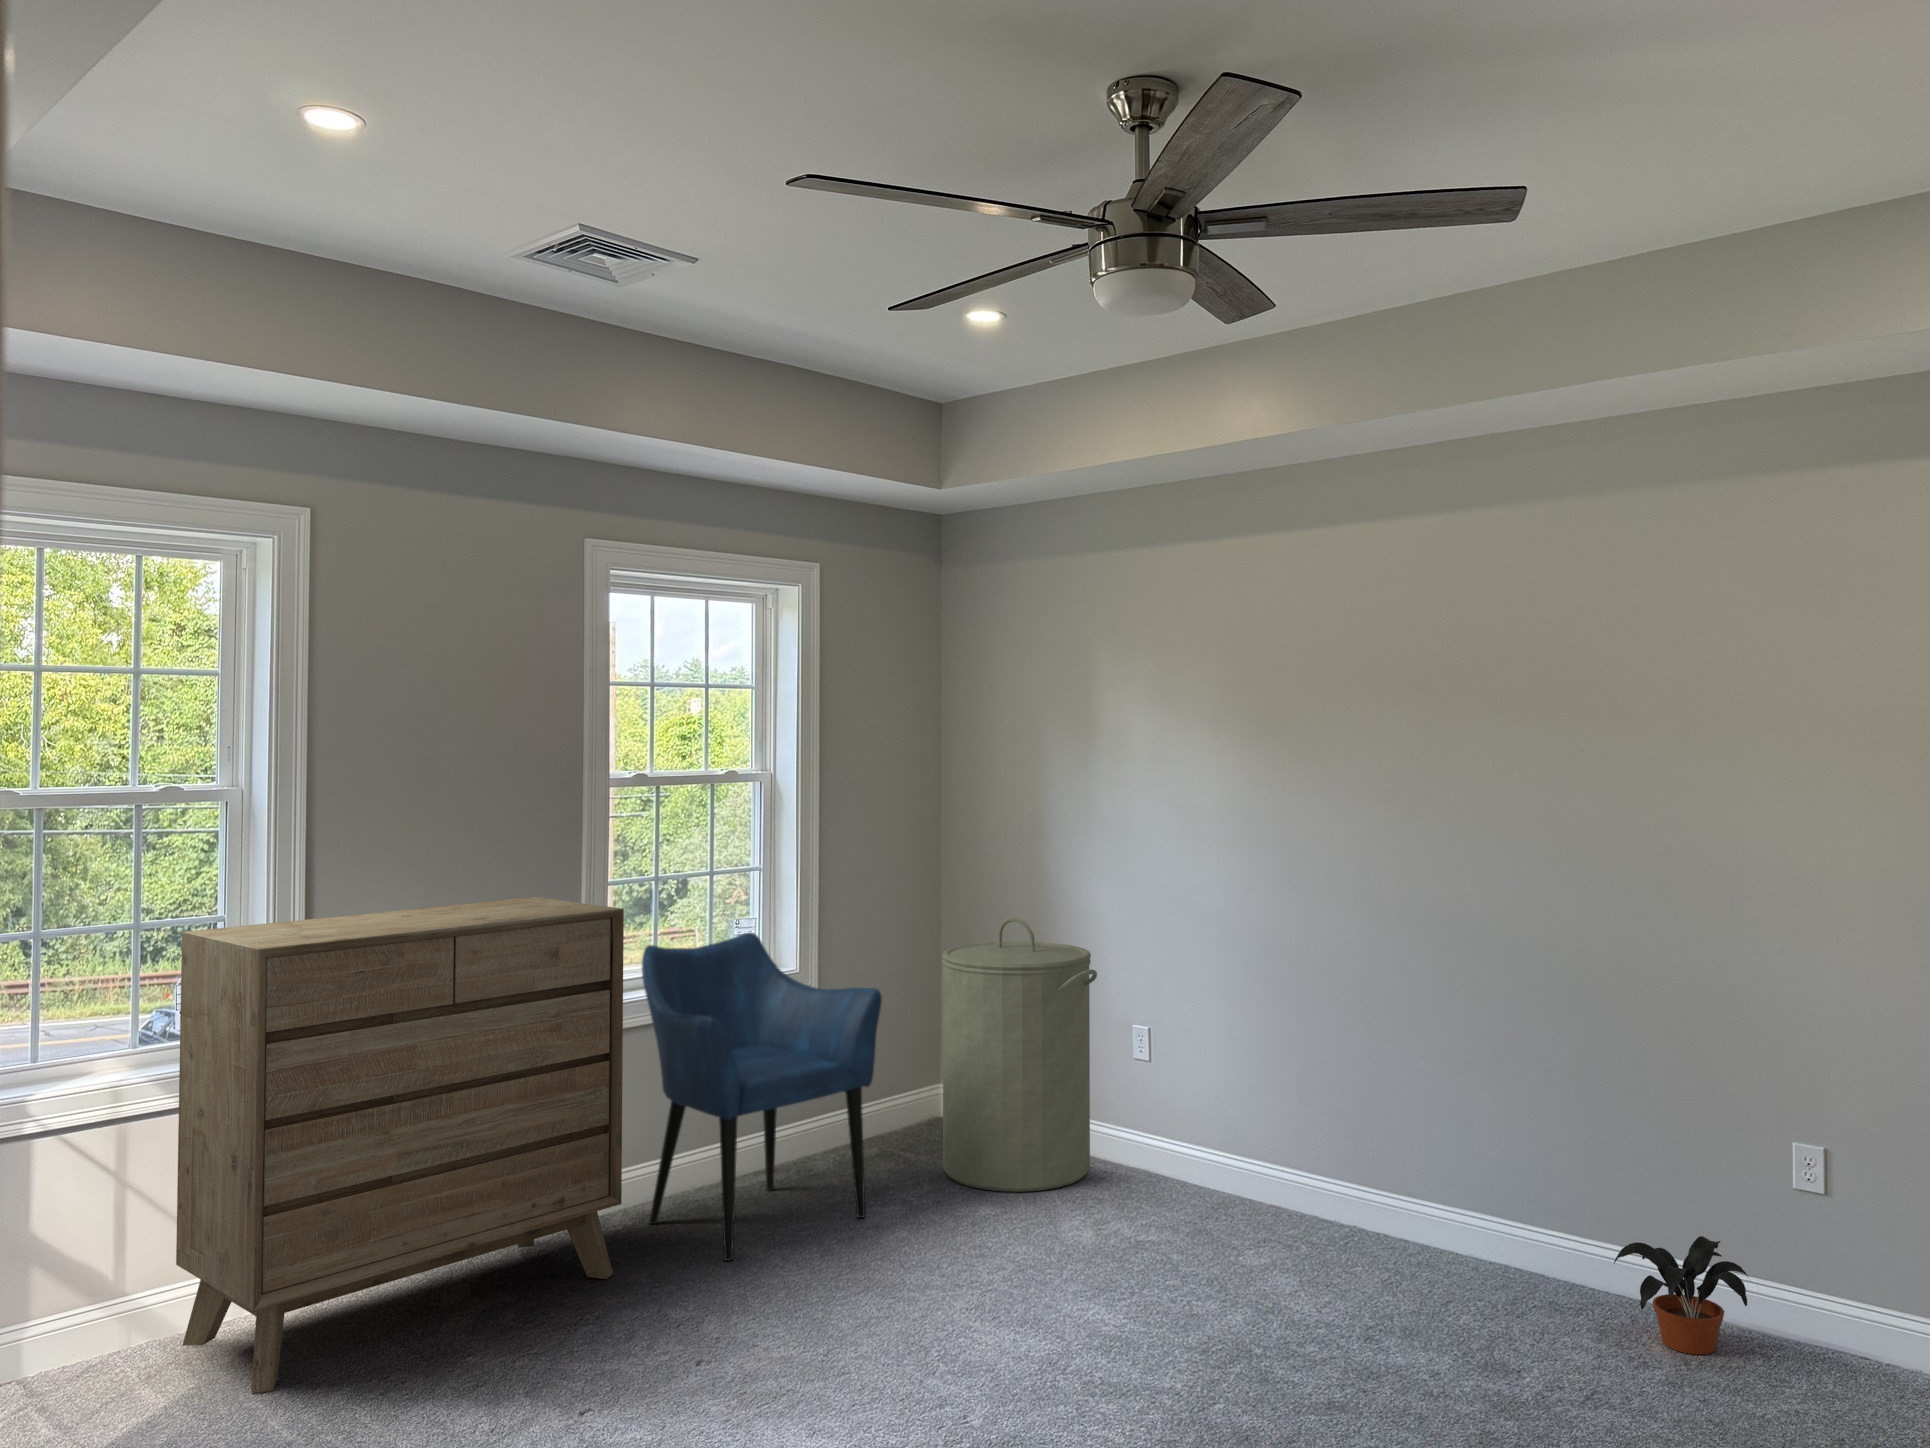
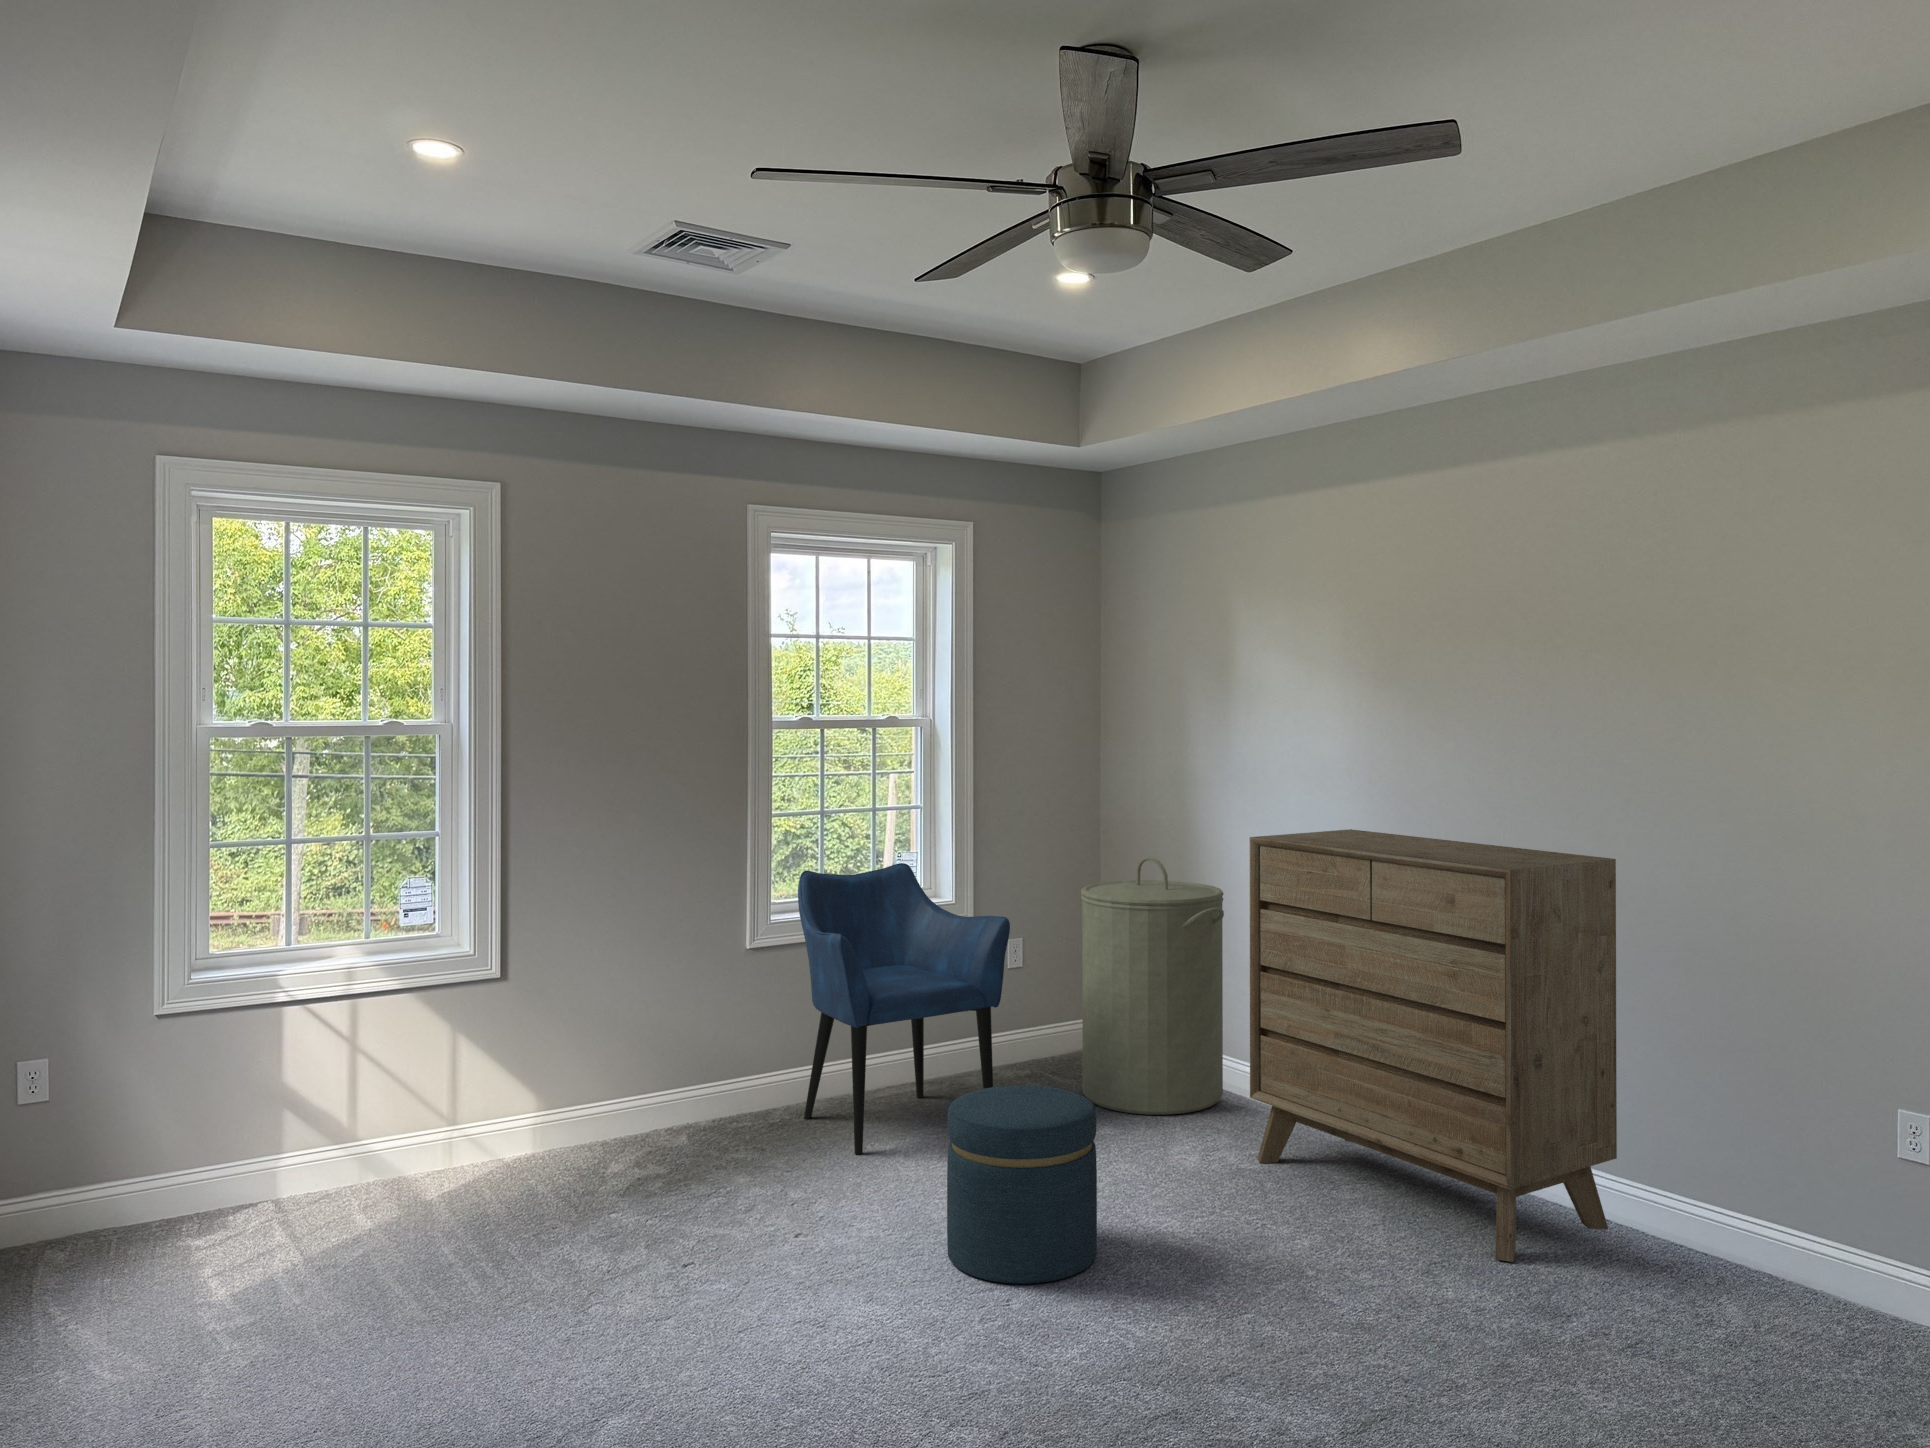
dresser: present [176,897,624,1393] -> present [1250,829,1617,1262]
ottoman: none [876,1174,1037,1394] -> present [947,1085,1097,1284]
potted plant: present [1614,1236,1748,1354] -> none [1692,1200,1840,1319]

